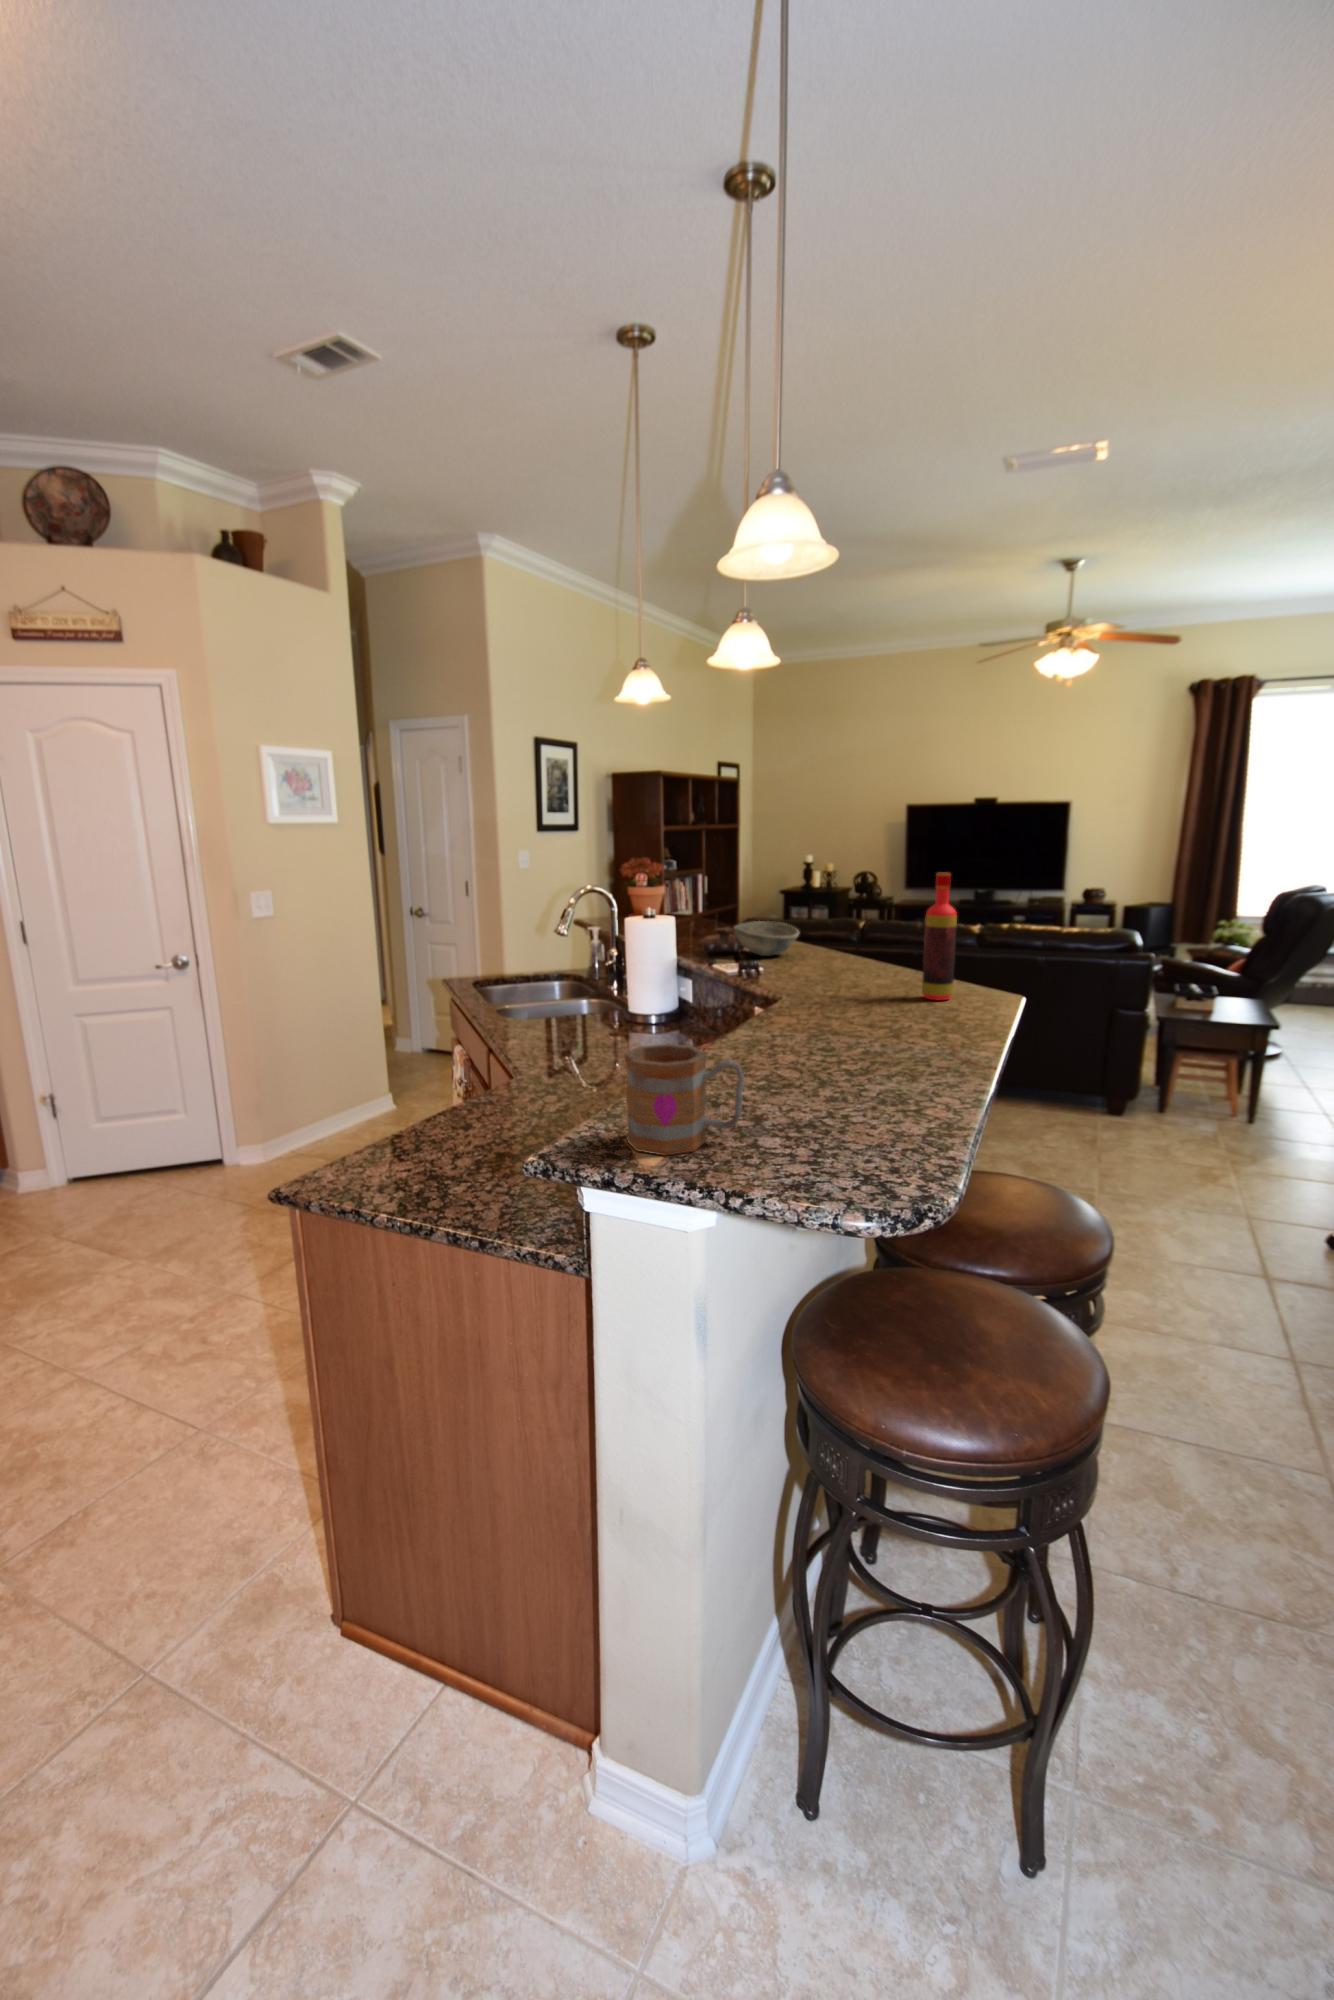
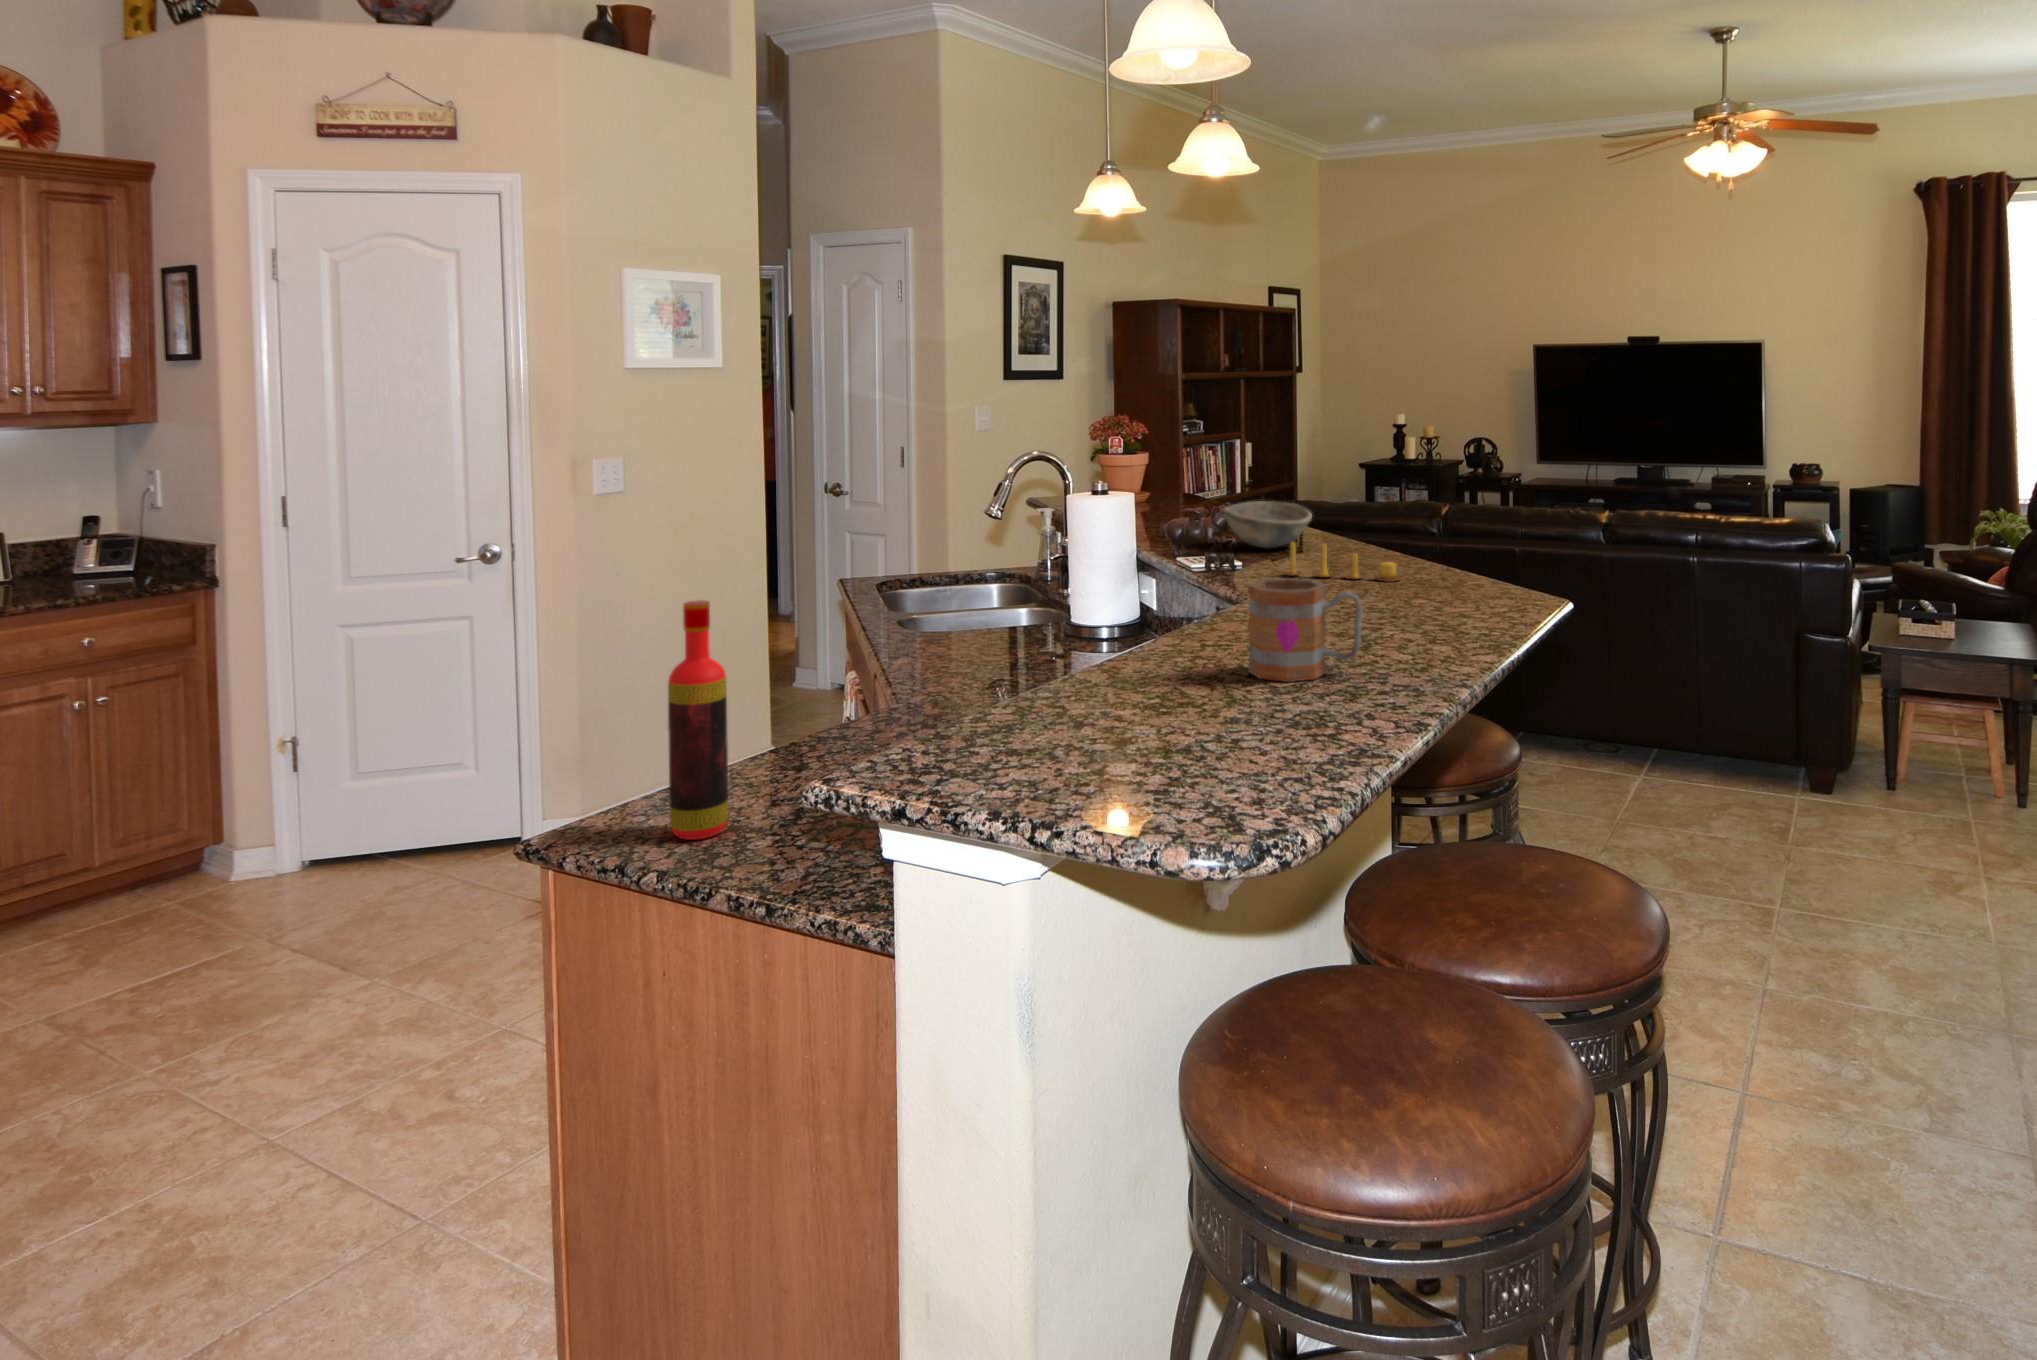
bottle: present [922,873,957,1000] -> present [668,600,728,840]
candle: none [790,950,881,981] -> present [1282,542,1401,582]
mug: present [625,1044,744,1156] -> present [1248,578,1362,682]

